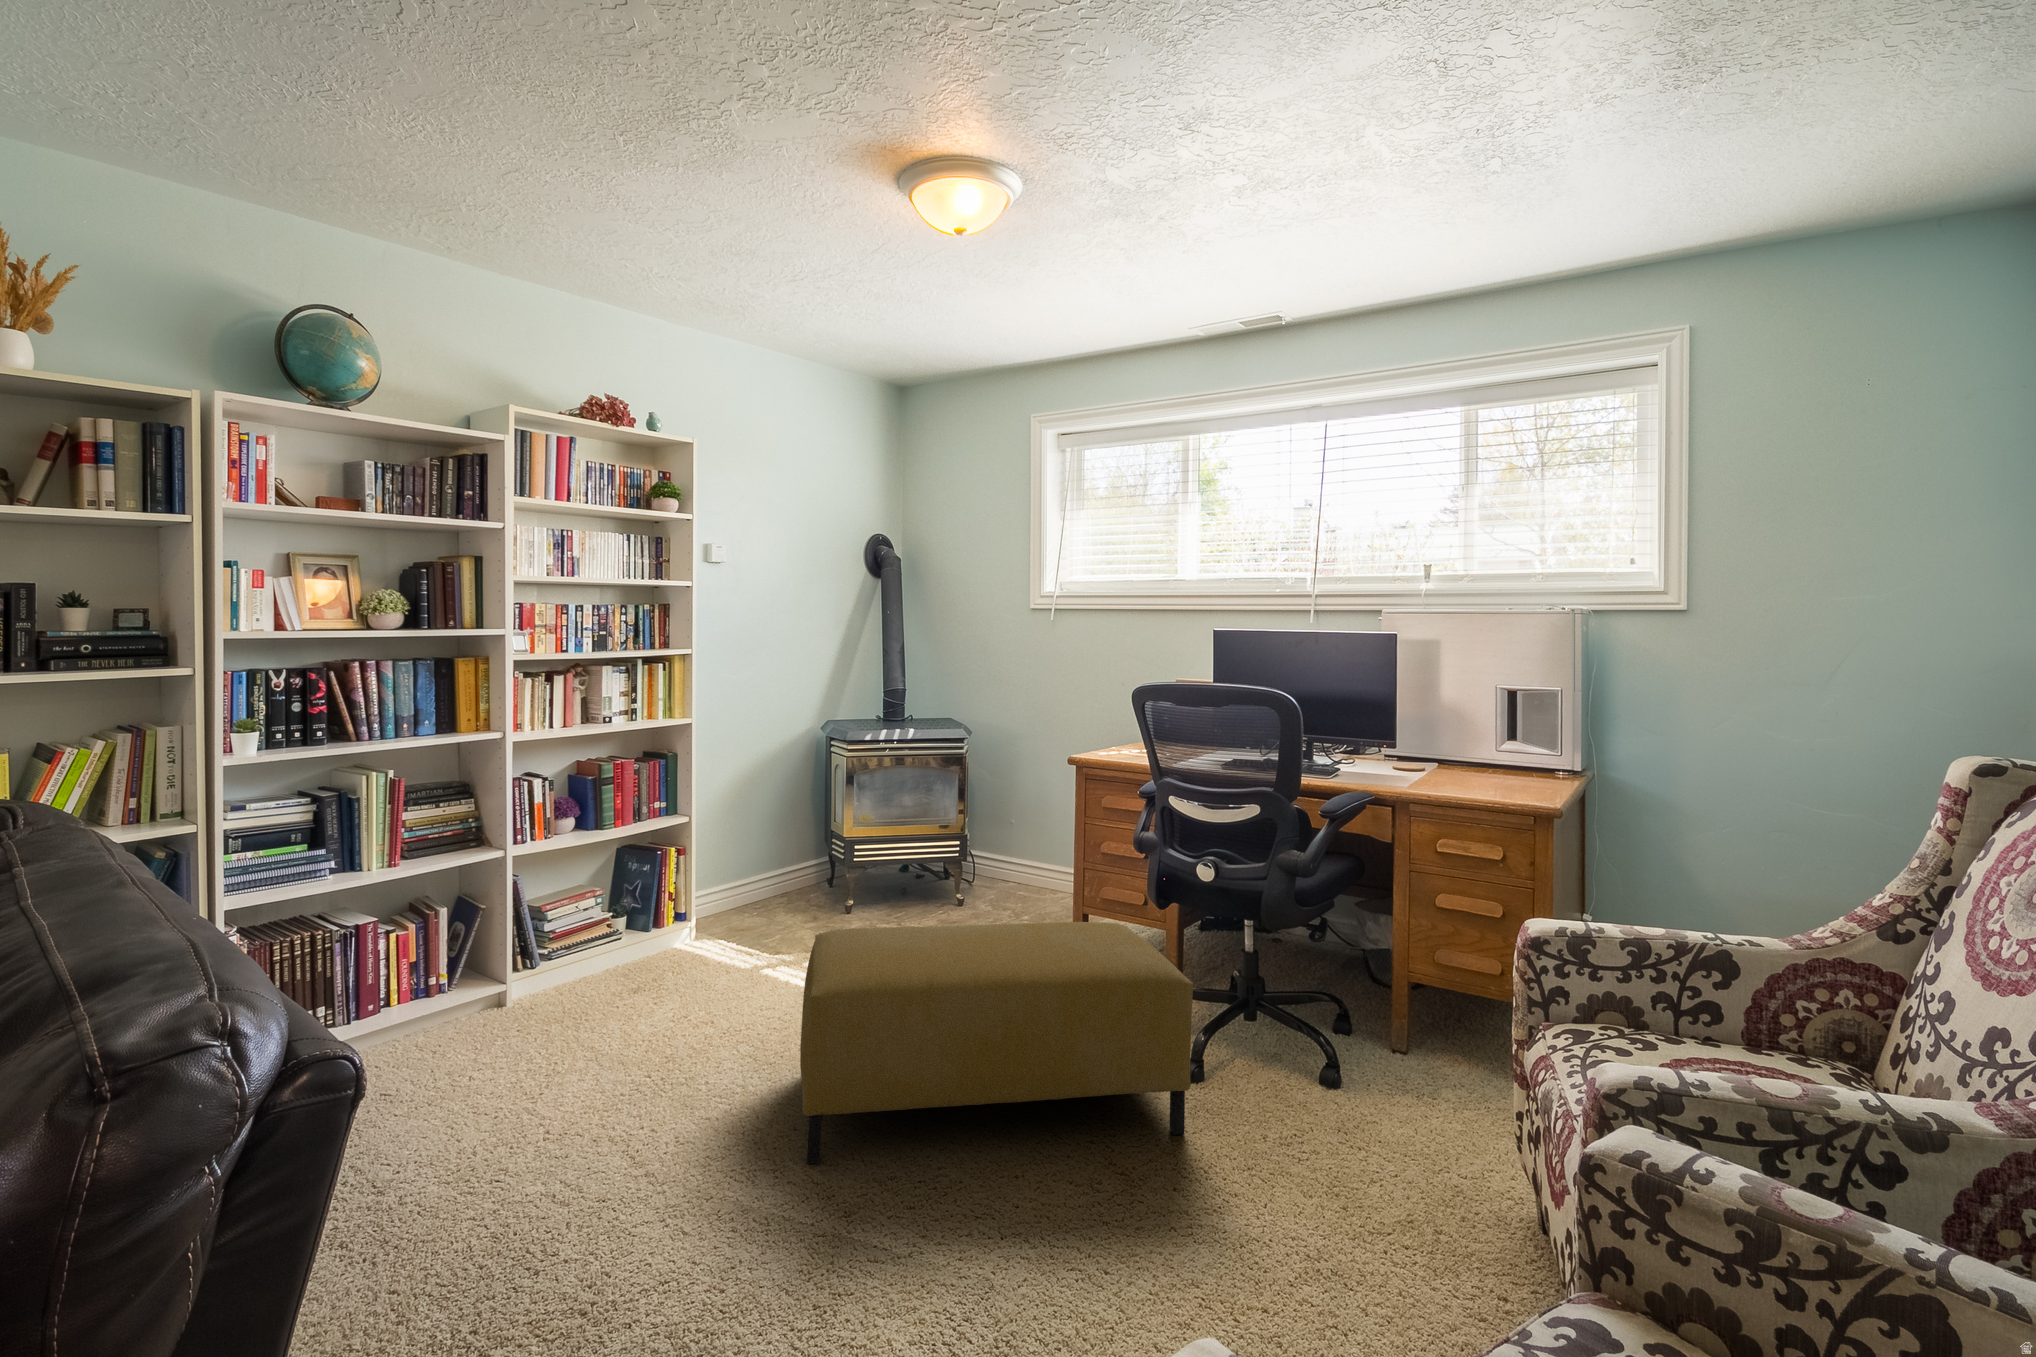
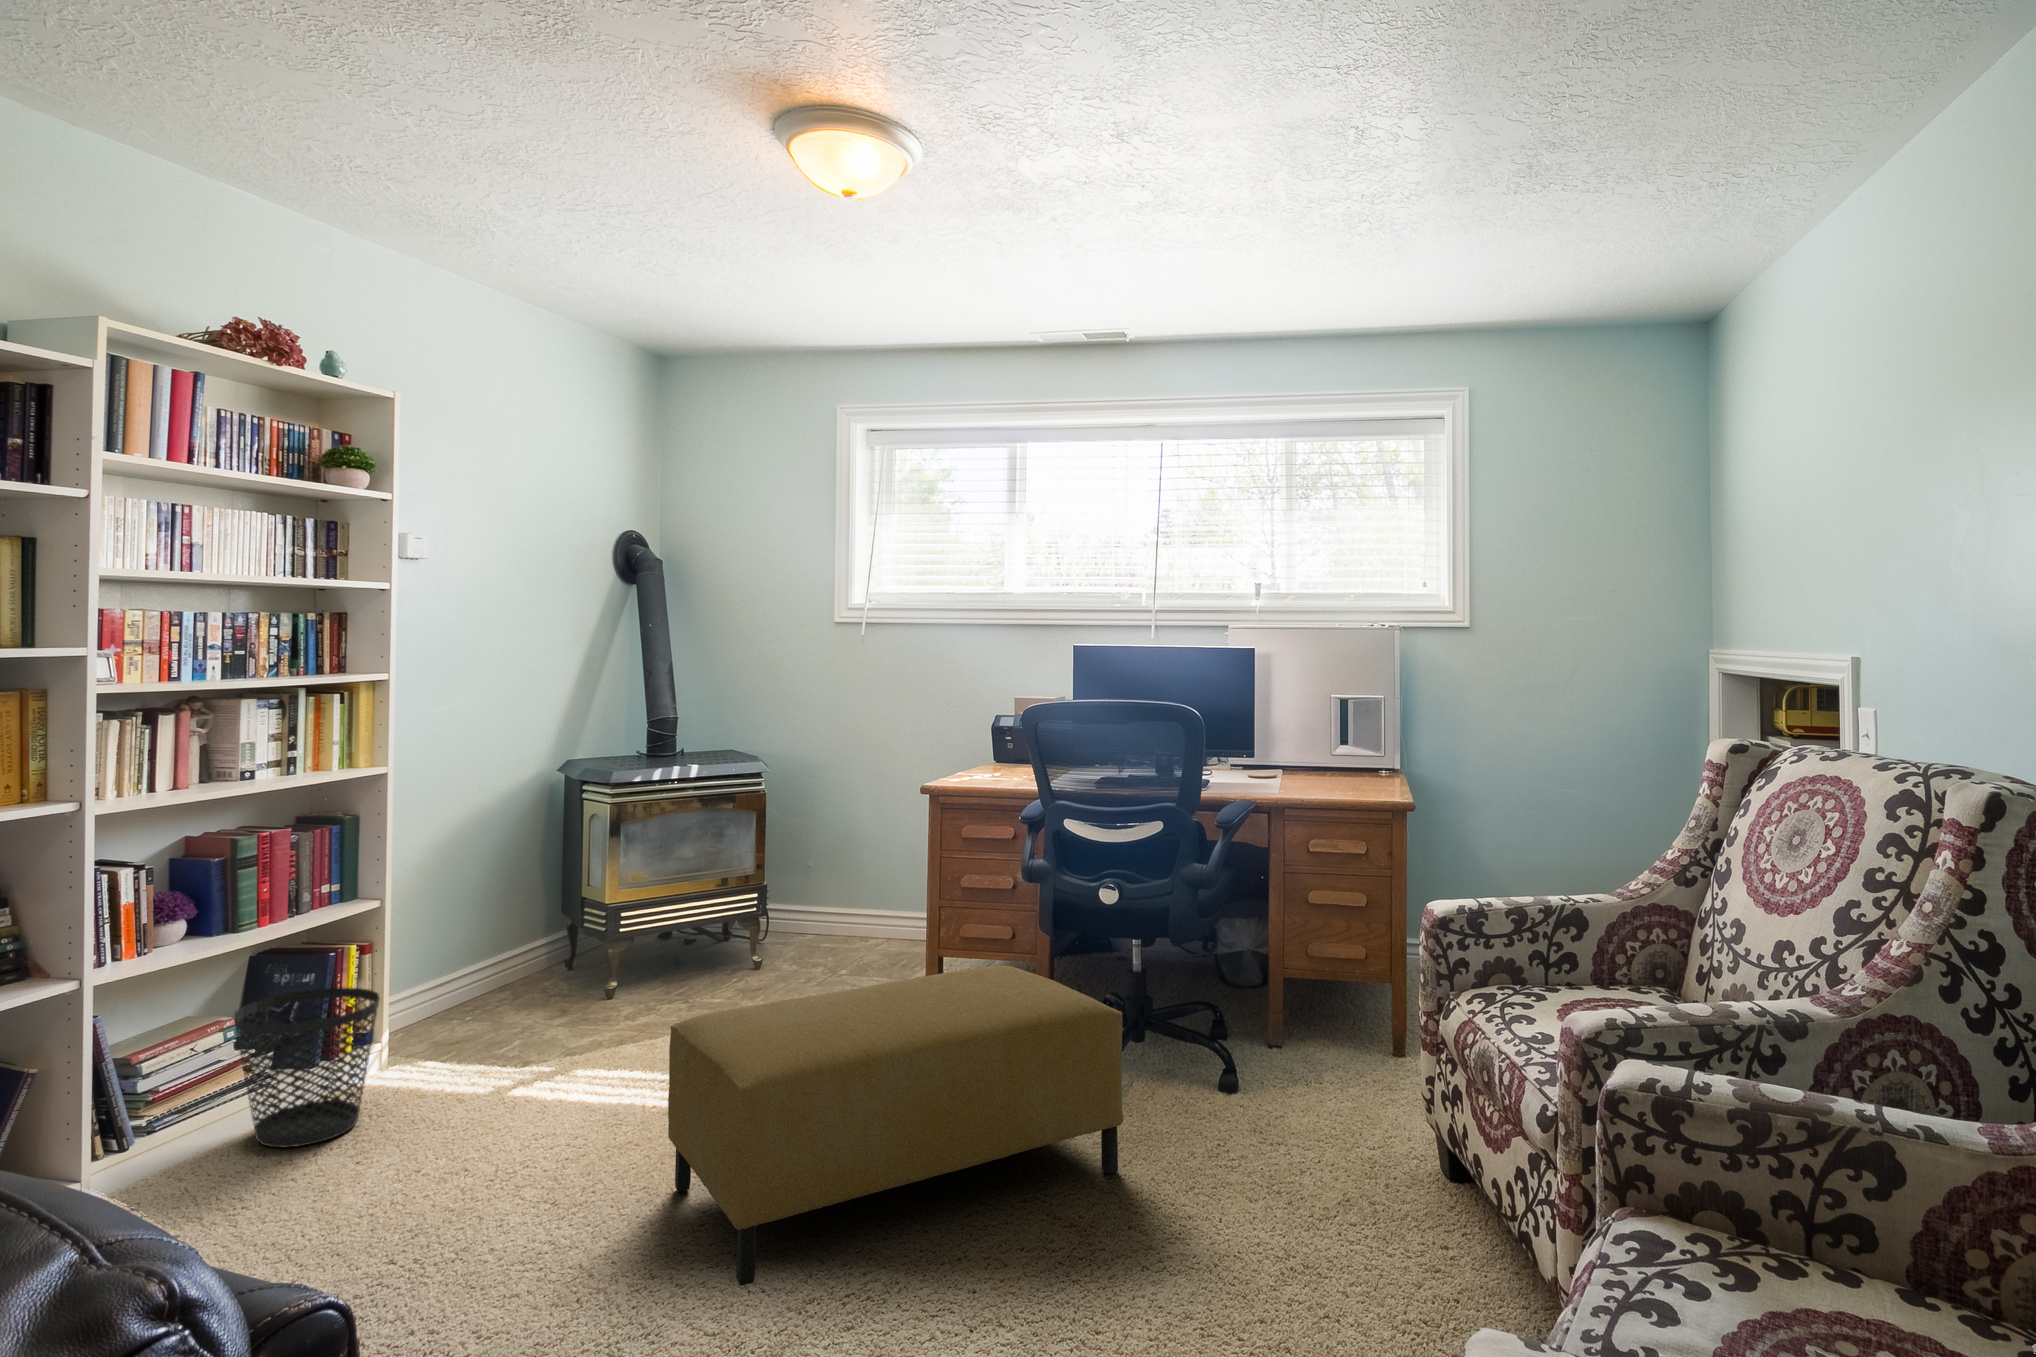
wastebasket: none [577,873,673,983] -> present [234,987,380,1148]

